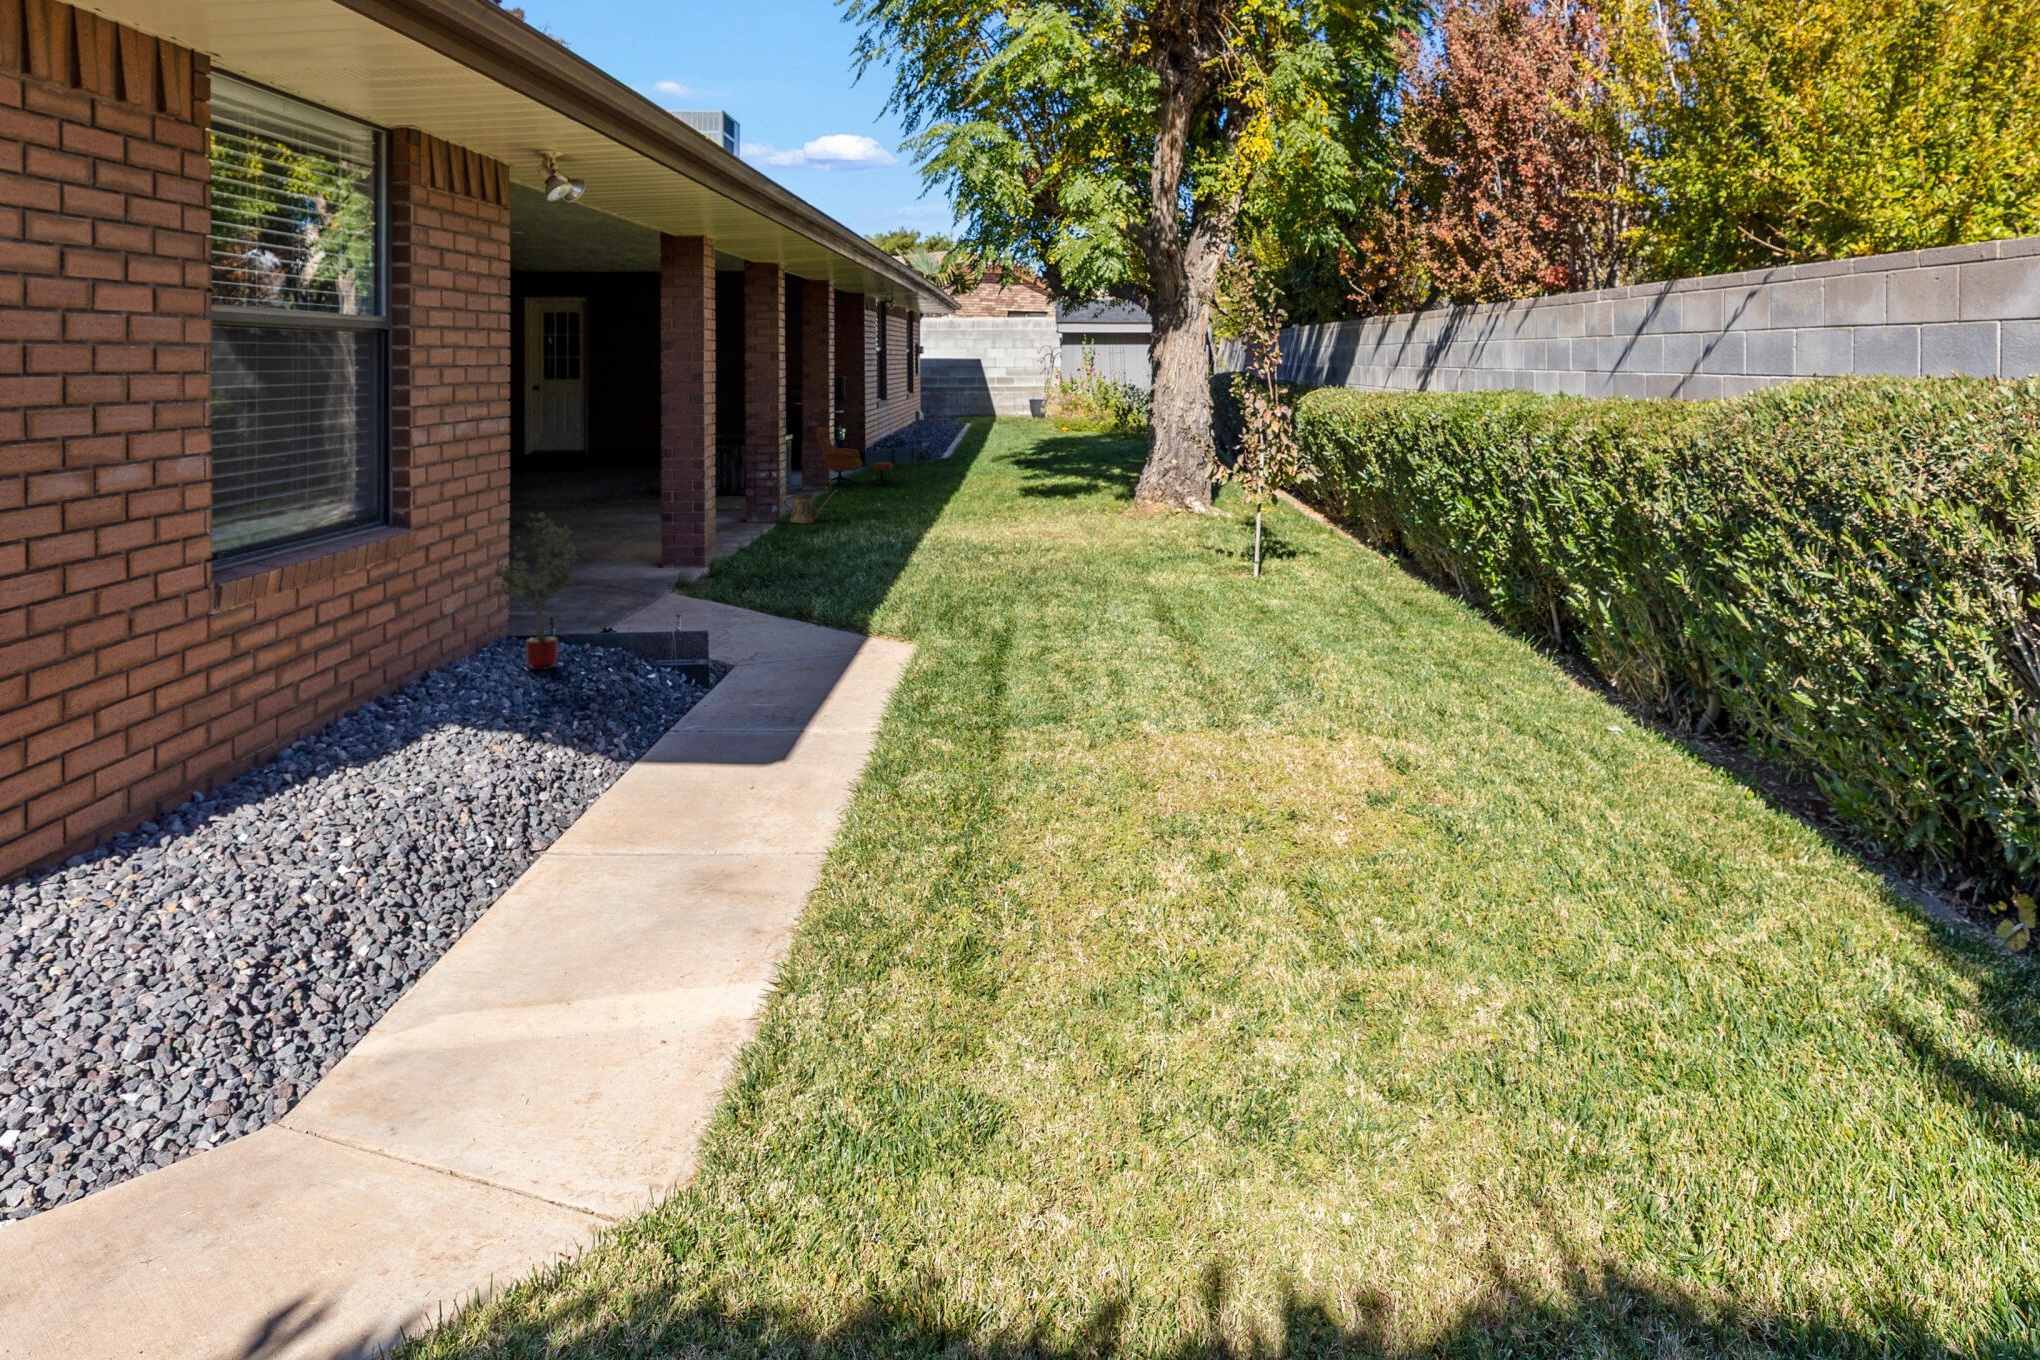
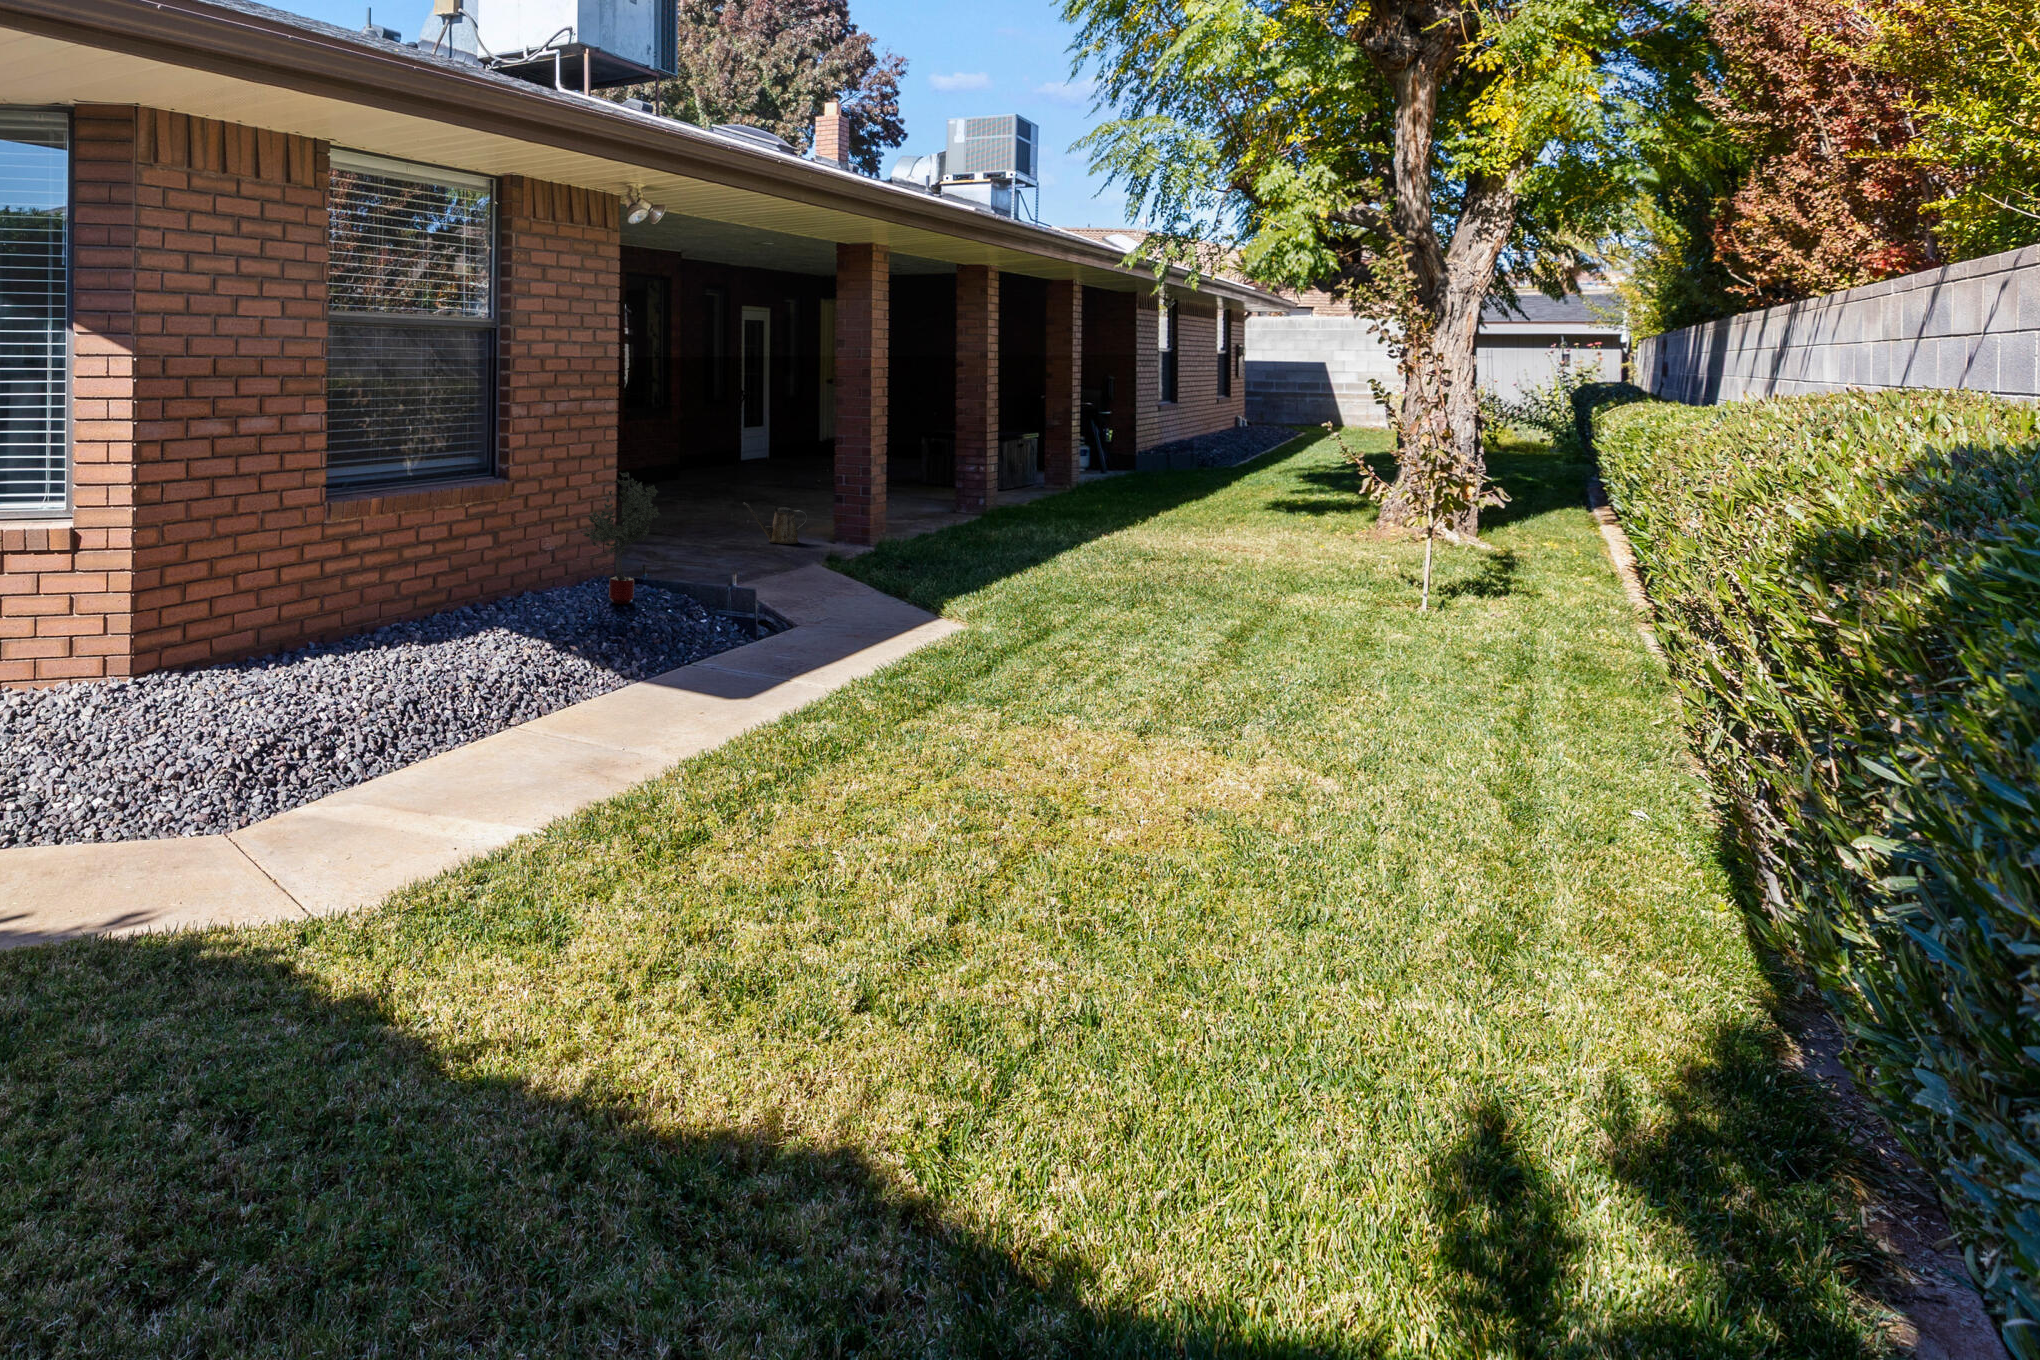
lounge chair: present [817,427,896,486] -> none [1039,413,1122,480]
watering can: present [784,490,838,523] -> present [743,503,807,544]

